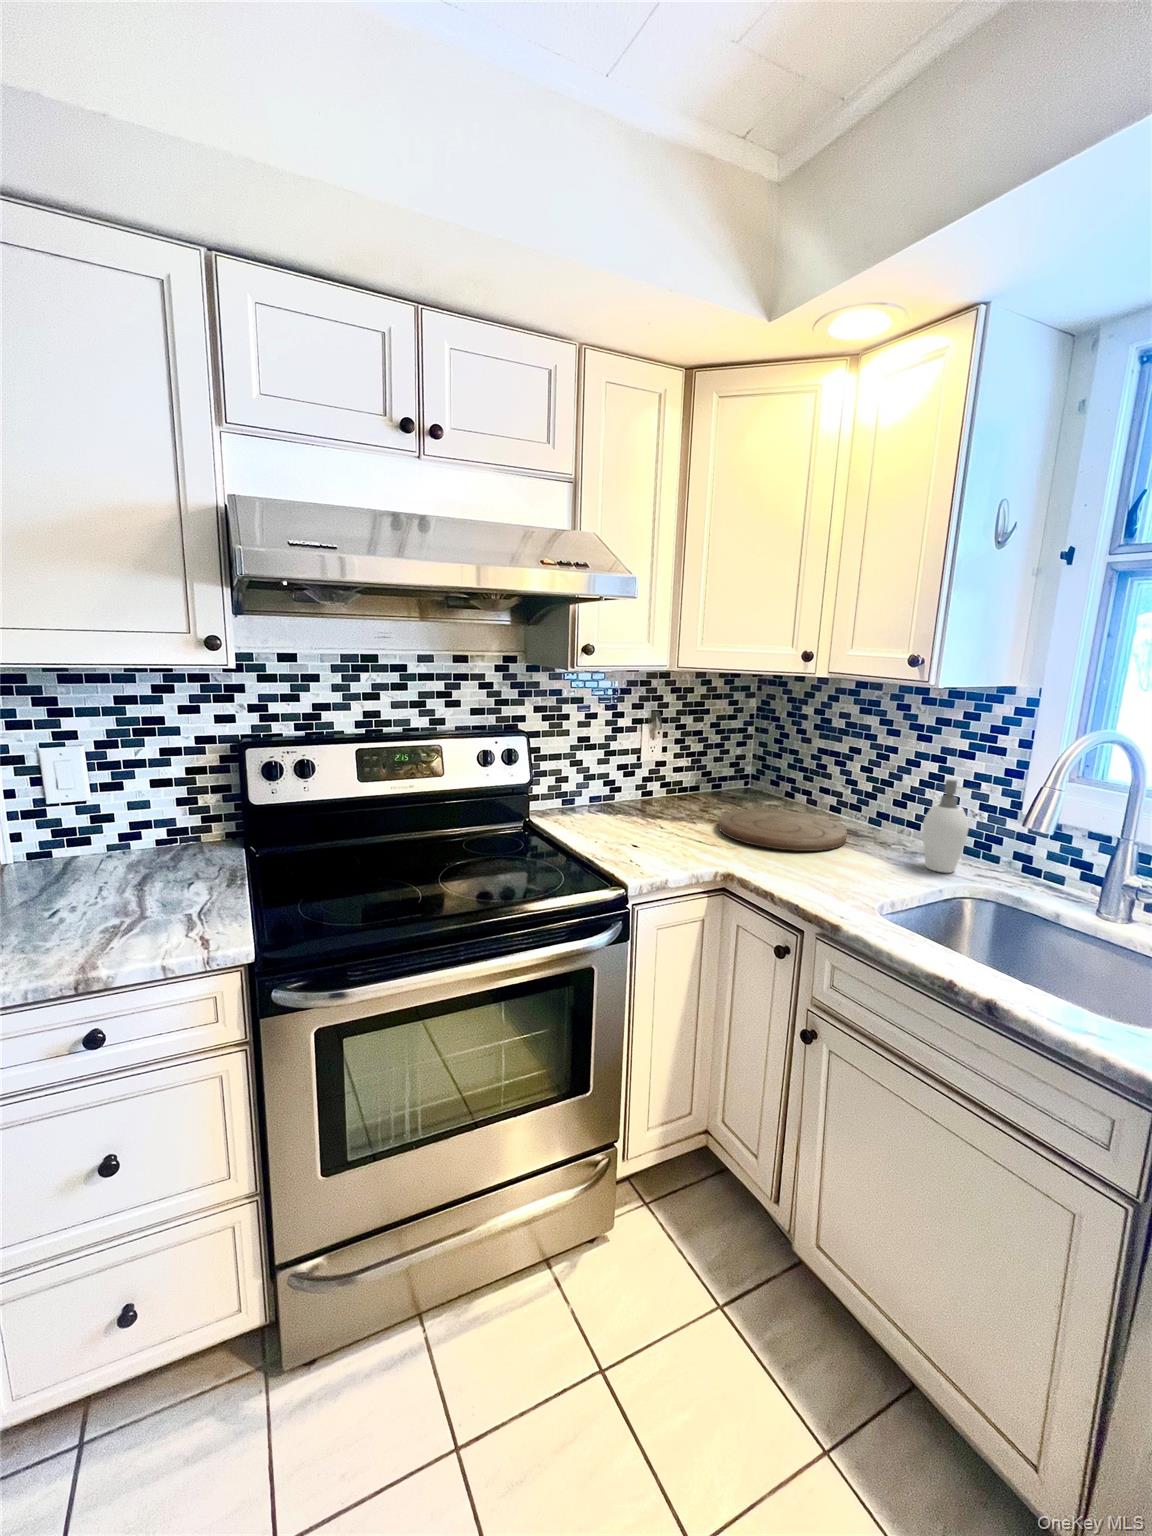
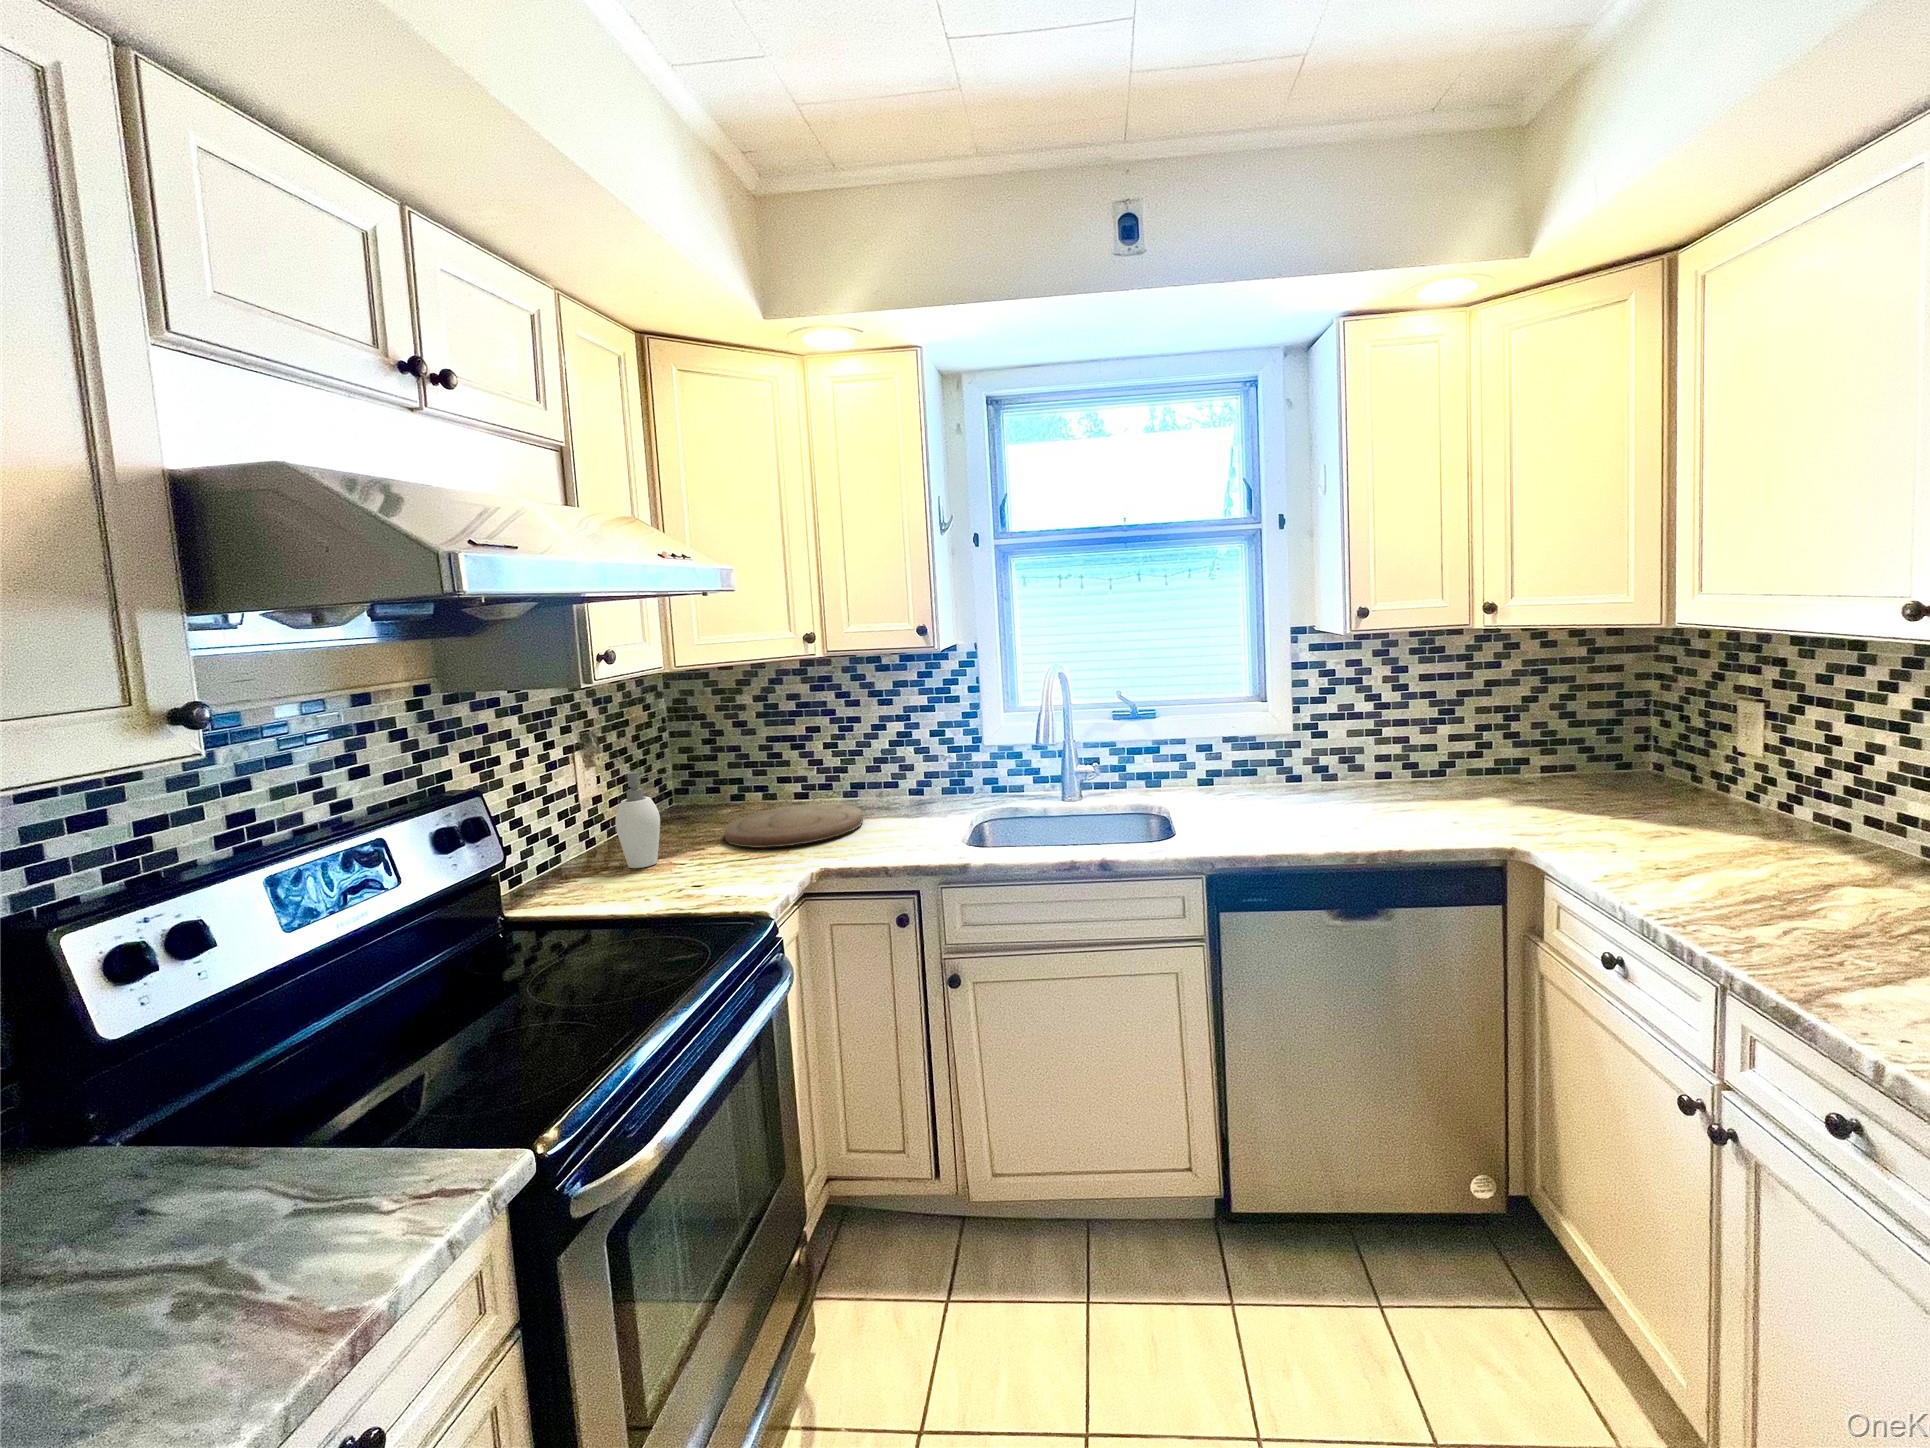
soap dispenser: present [923,779,969,873] -> present [615,772,669,868]

